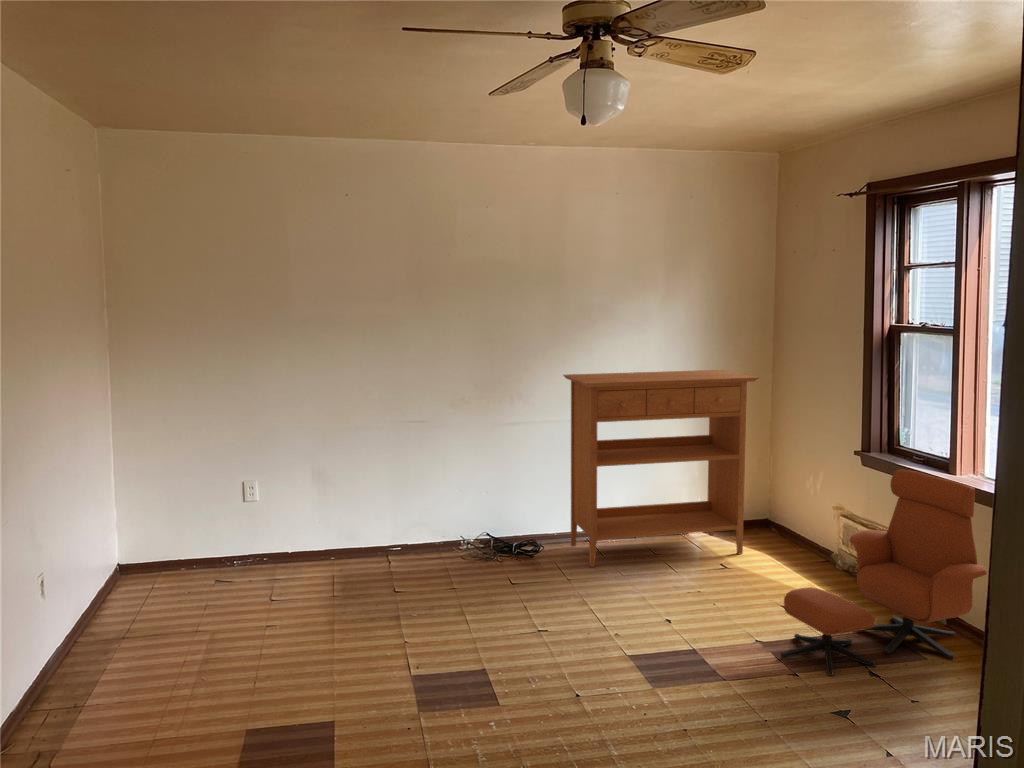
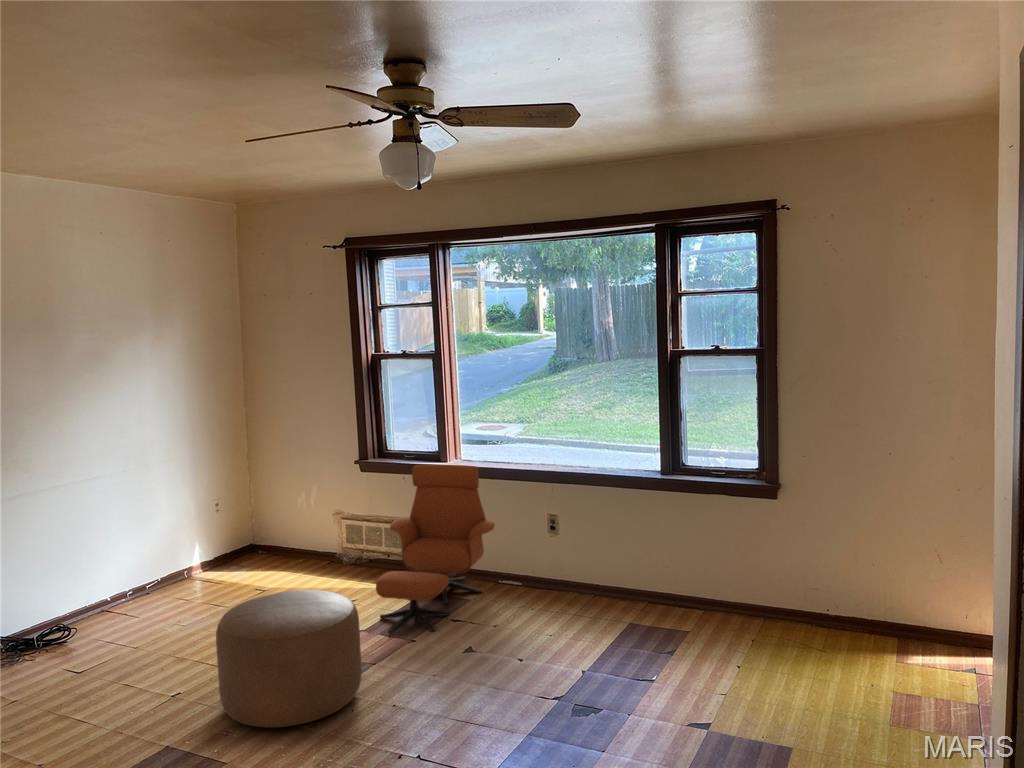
console table: present [563,370,759,567] -> none [59,410,262,633]
ottoman: none [545,562,690,703] -> present [216,590,362,727]

